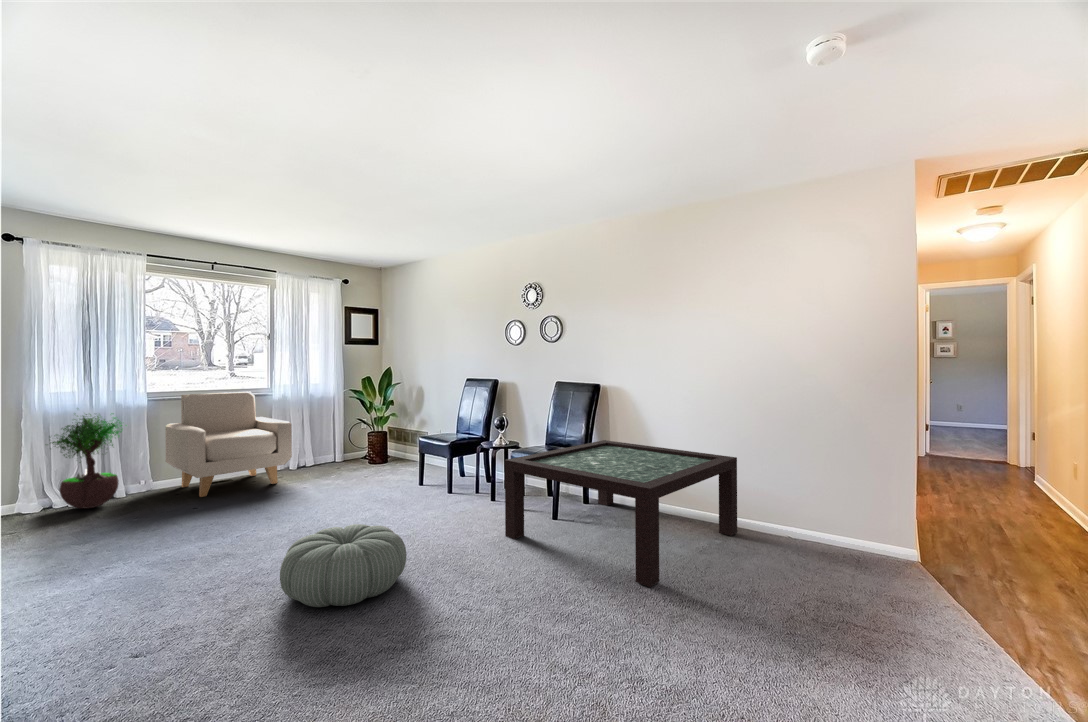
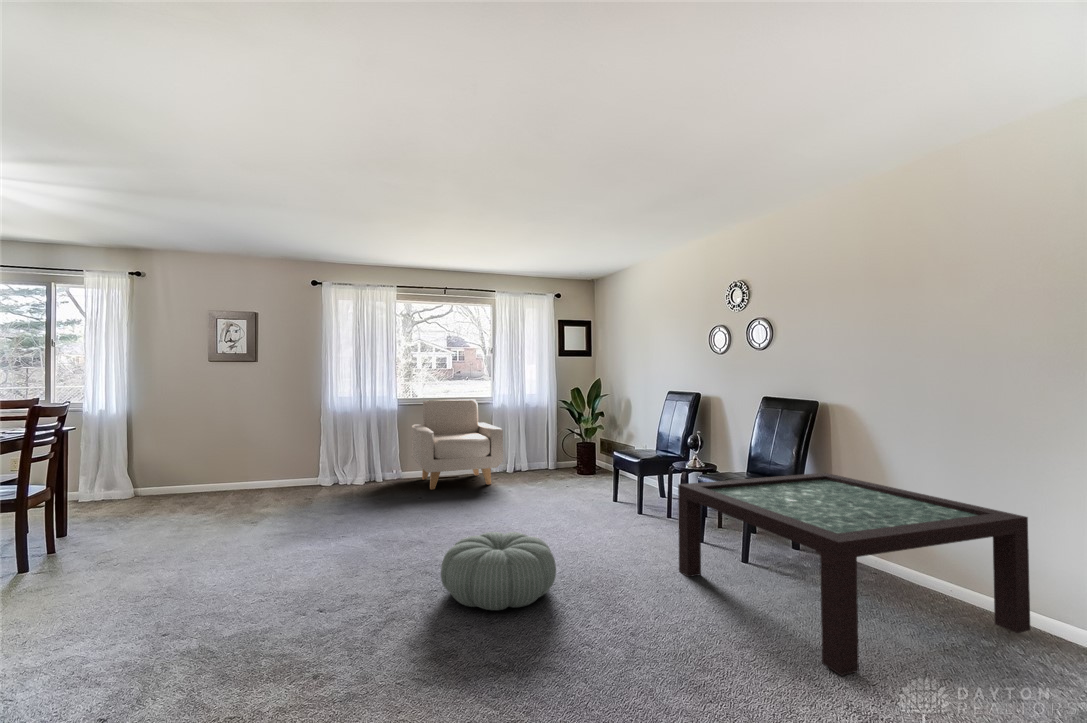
potted tree: present [52,414,122,509] -> none [331,408,382,488]

